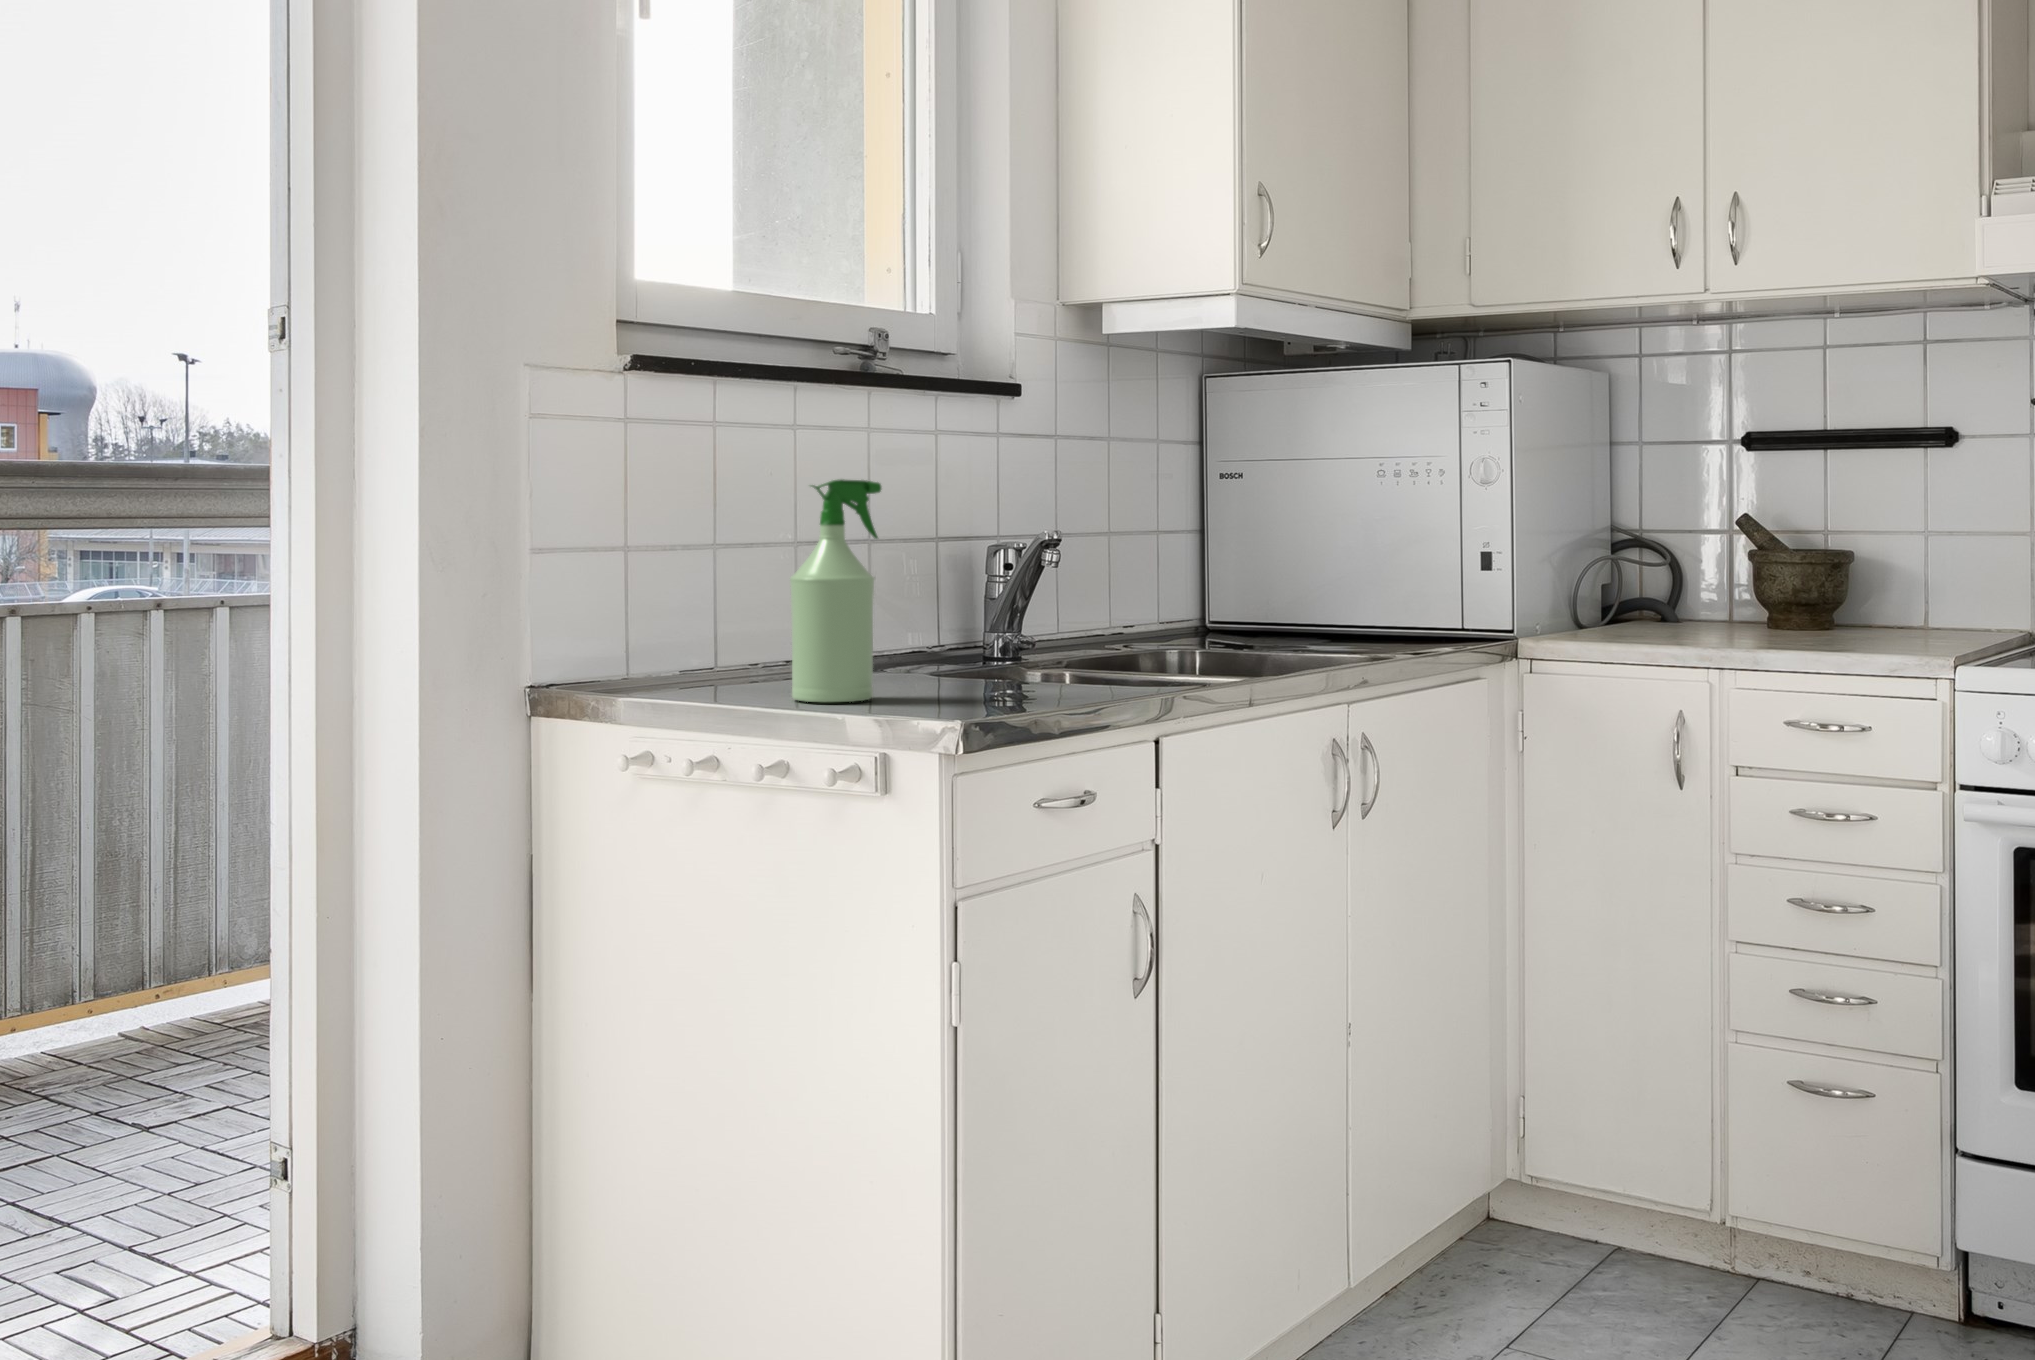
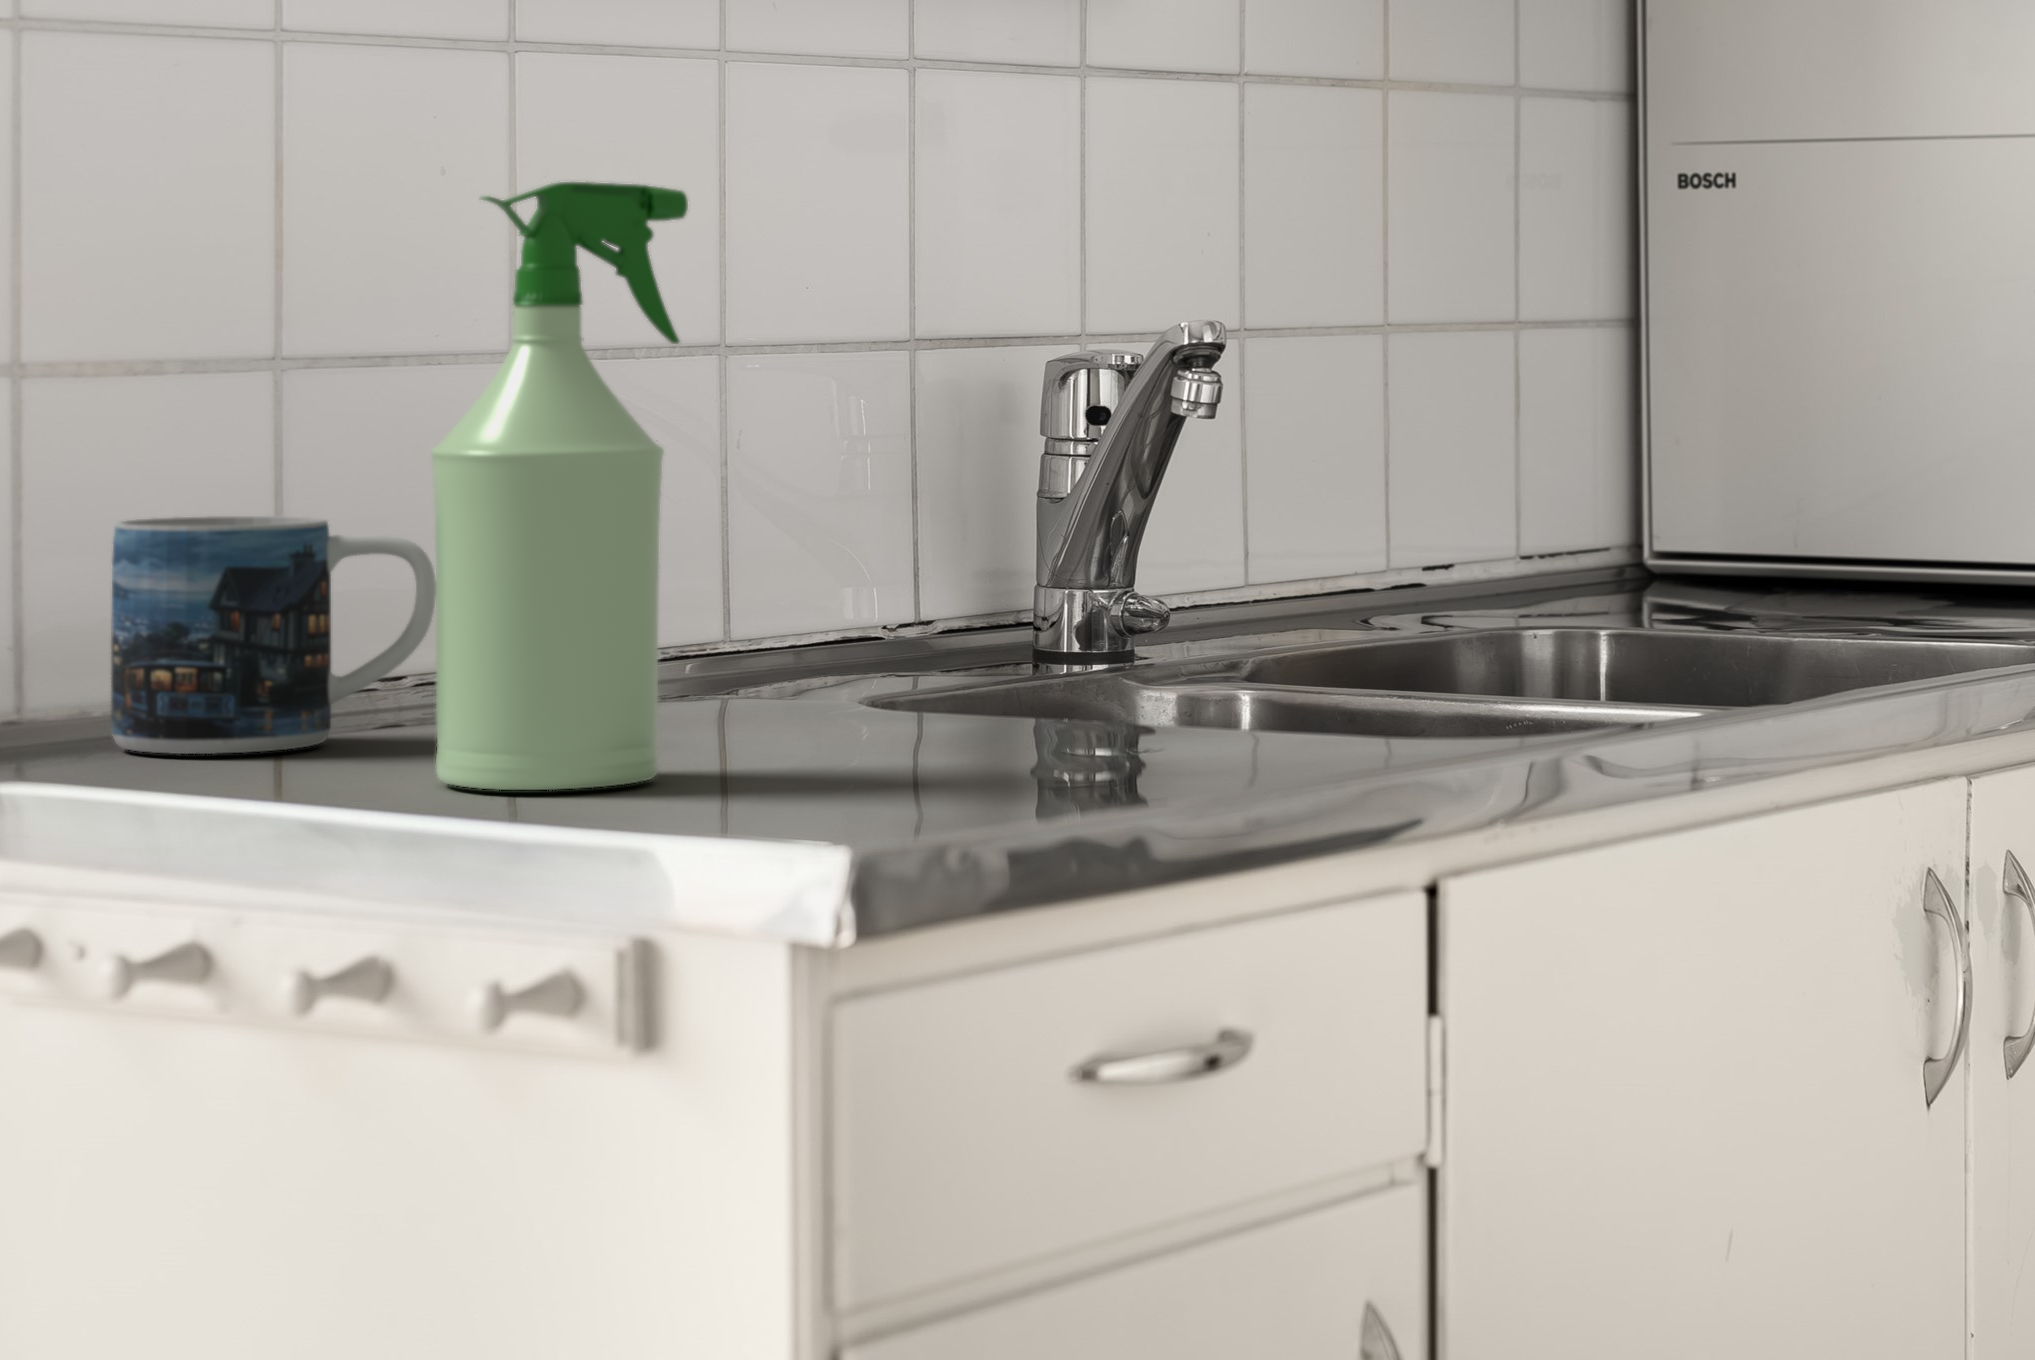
mug: none [664,603,781,690] -> present [111,516,436,754]

